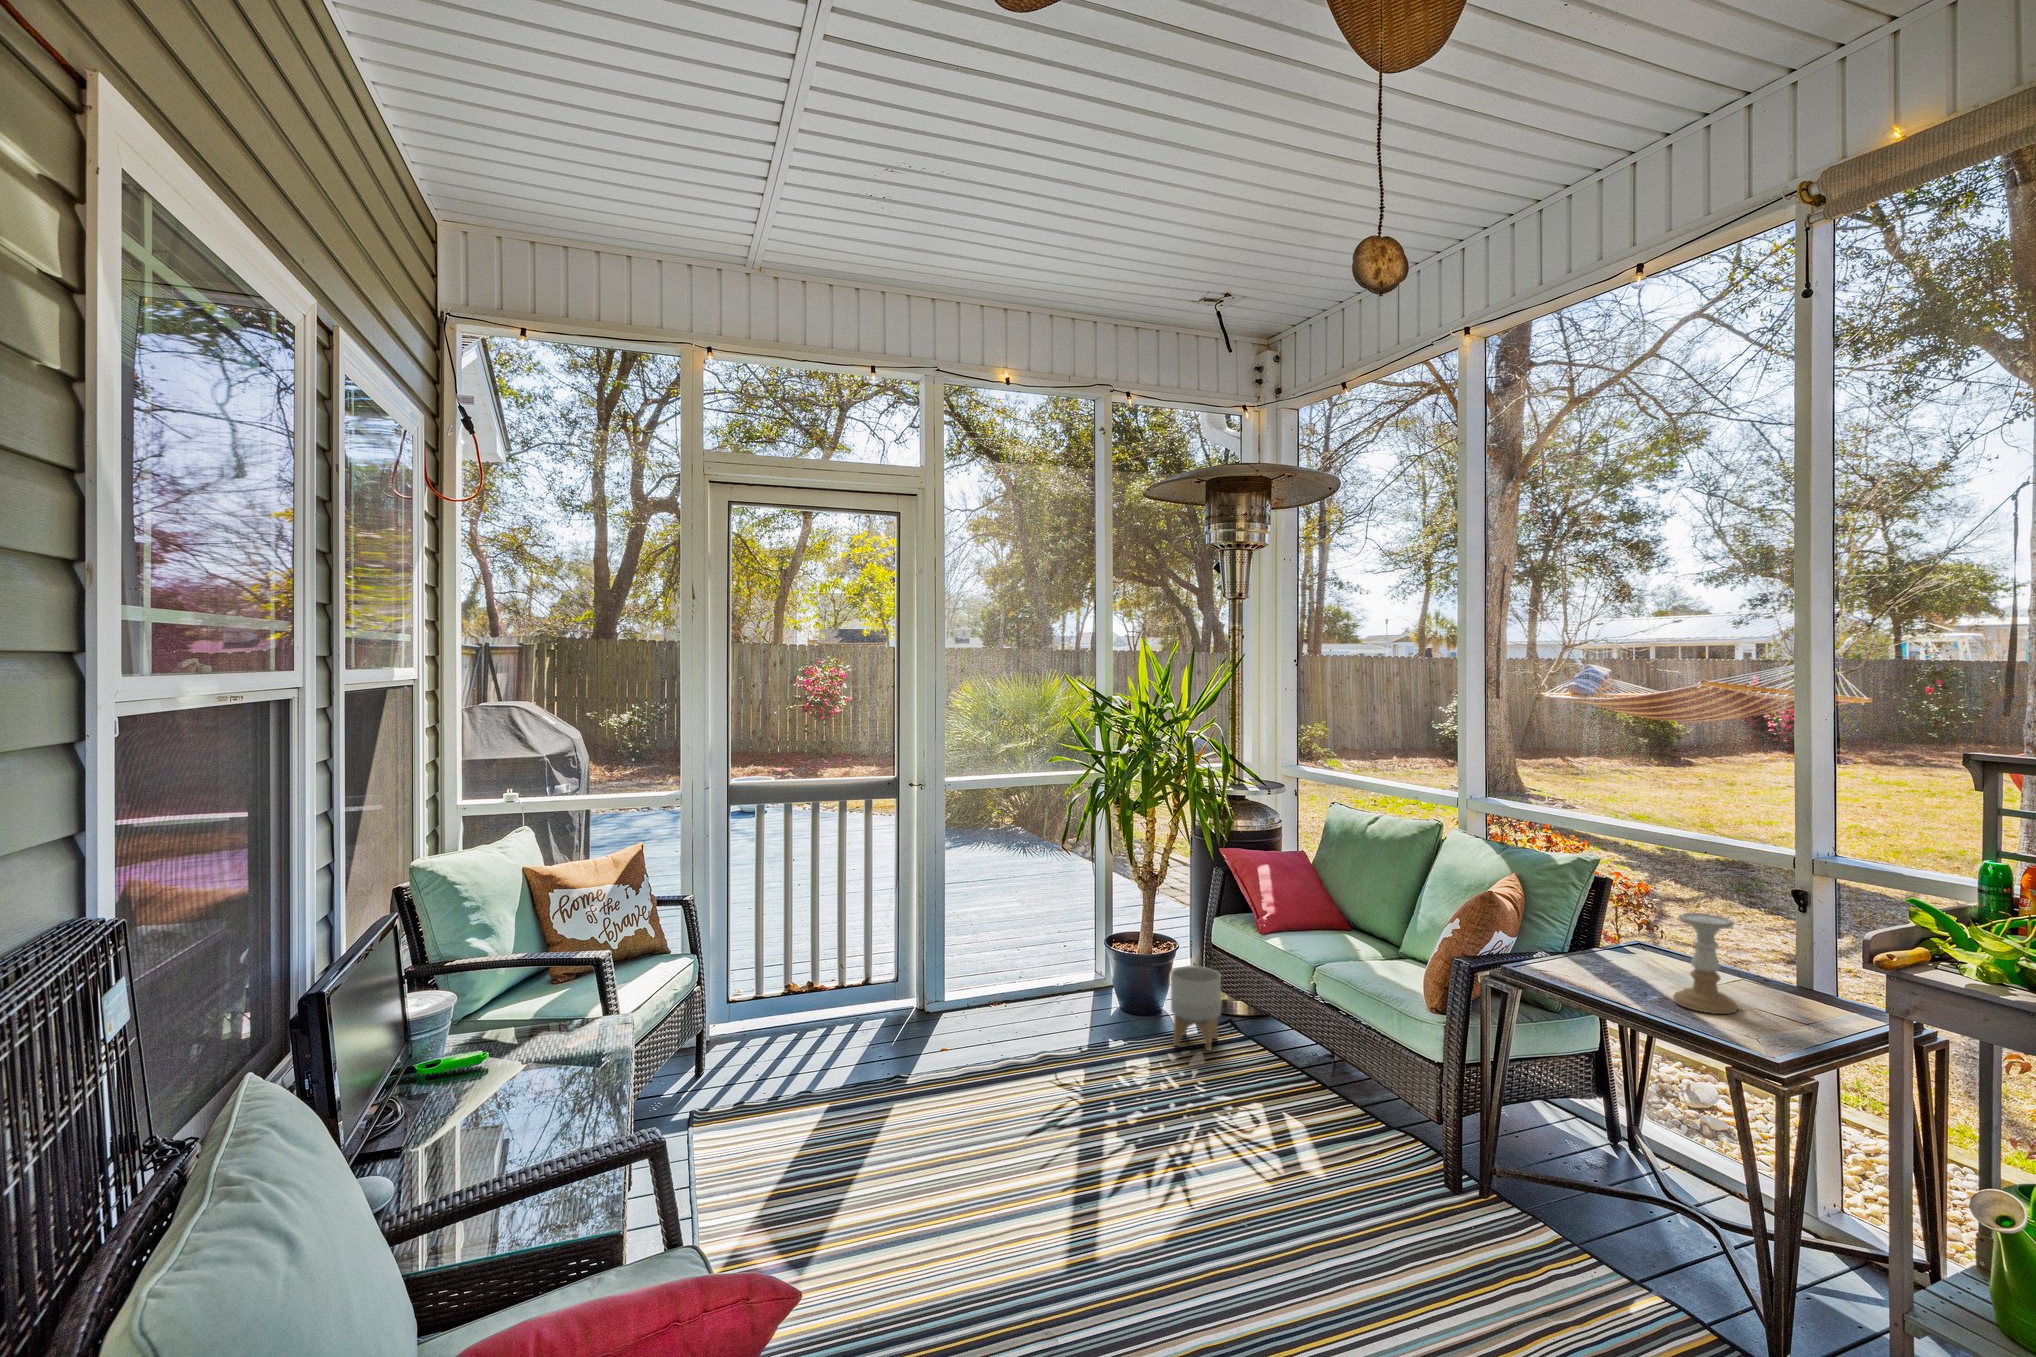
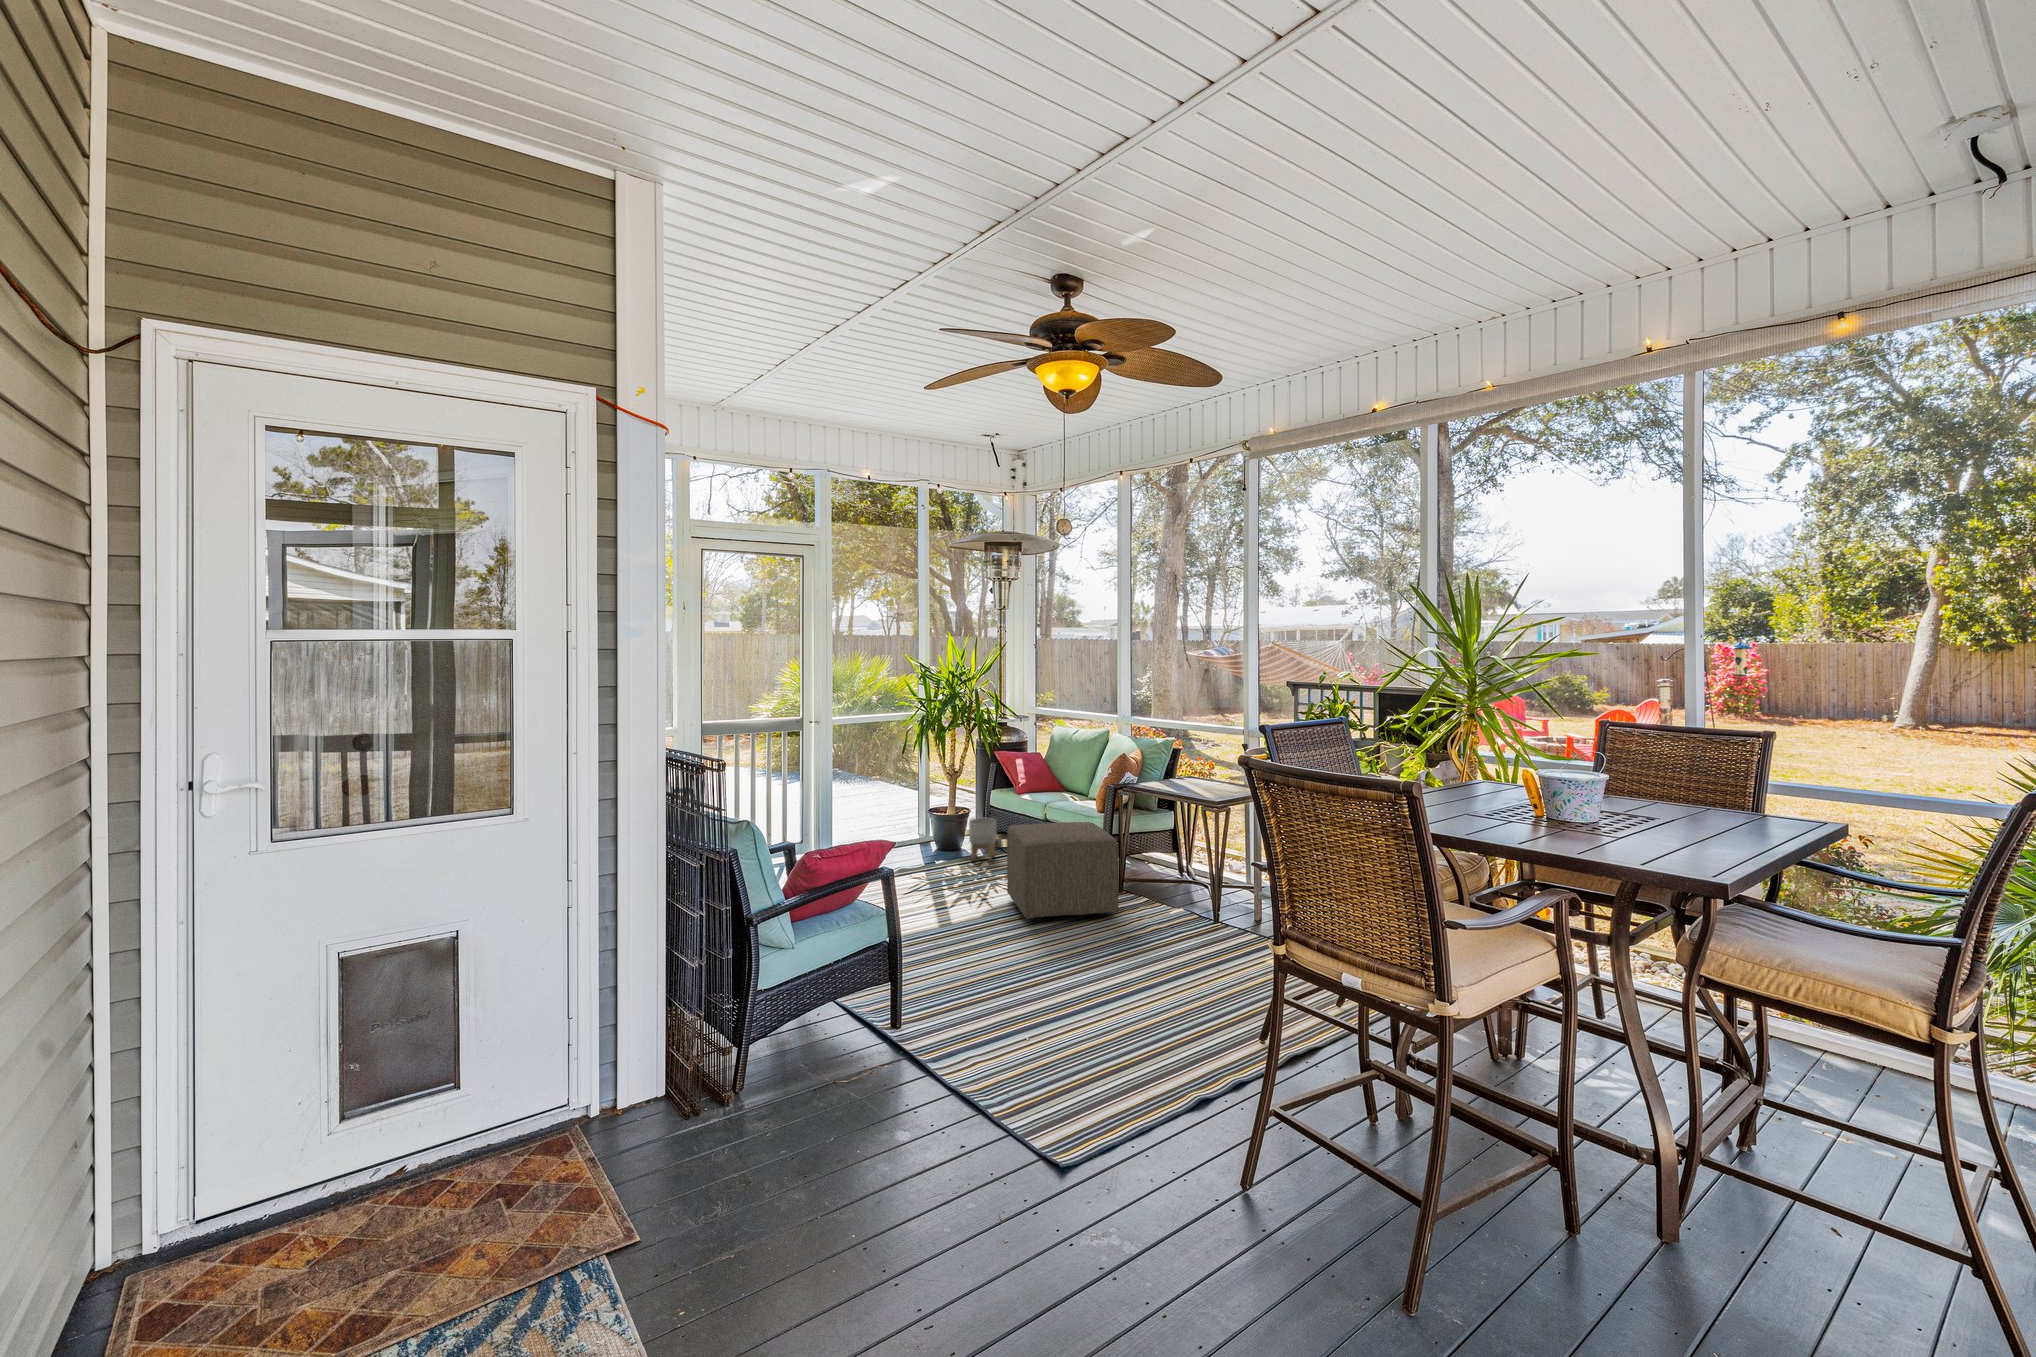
candle holder: present [1673,913,1738,1014] -> none [1190,753,1213,792]
ottoman: none [1232,1032,1495,1290] -> present [1007,822,1119,921]

